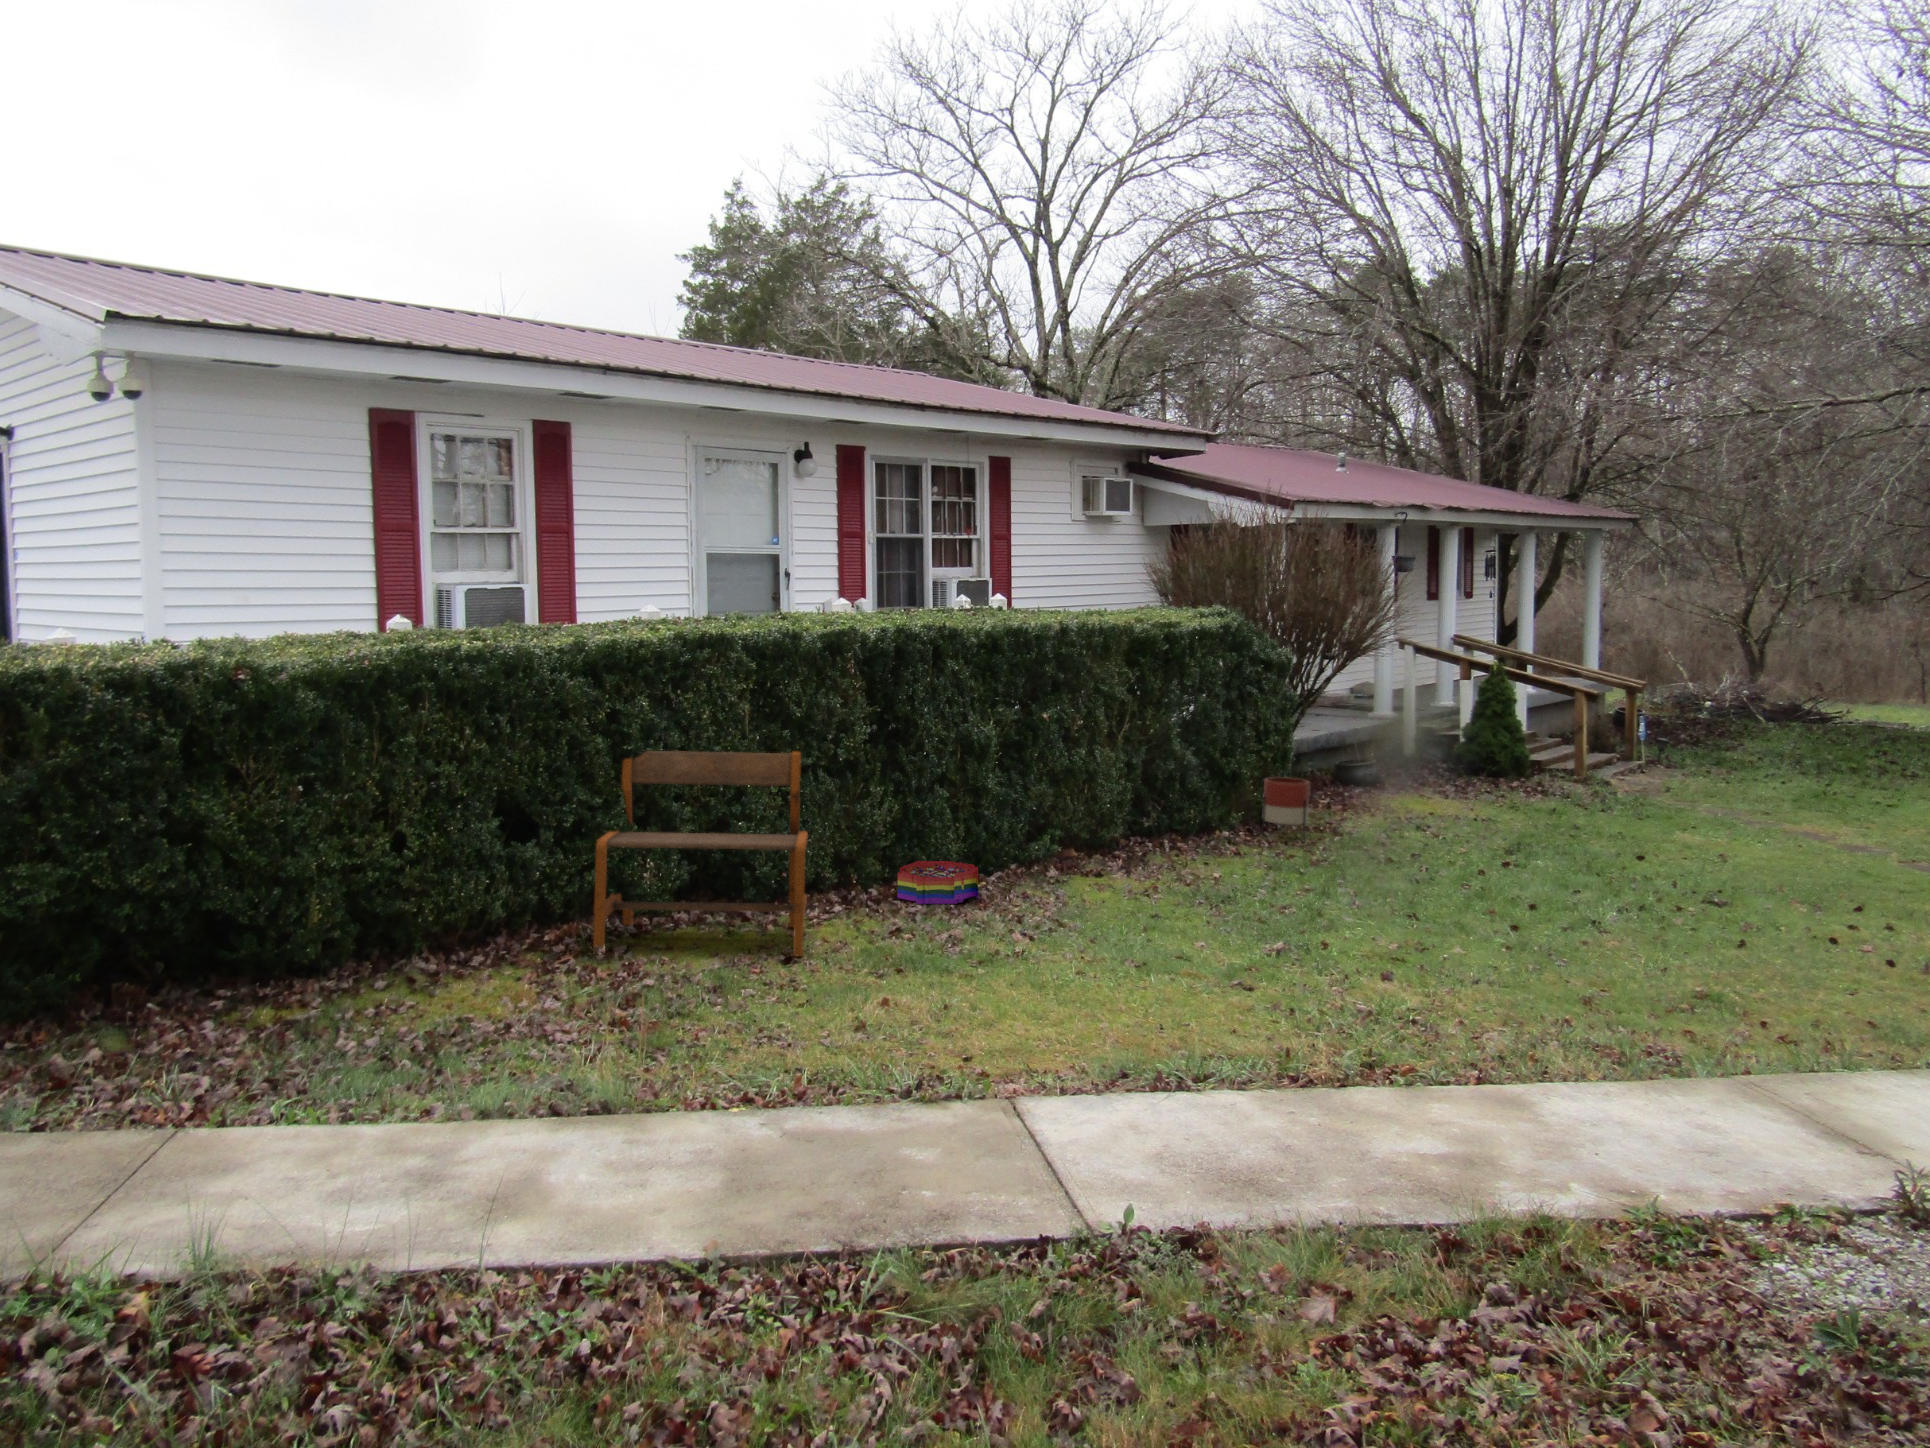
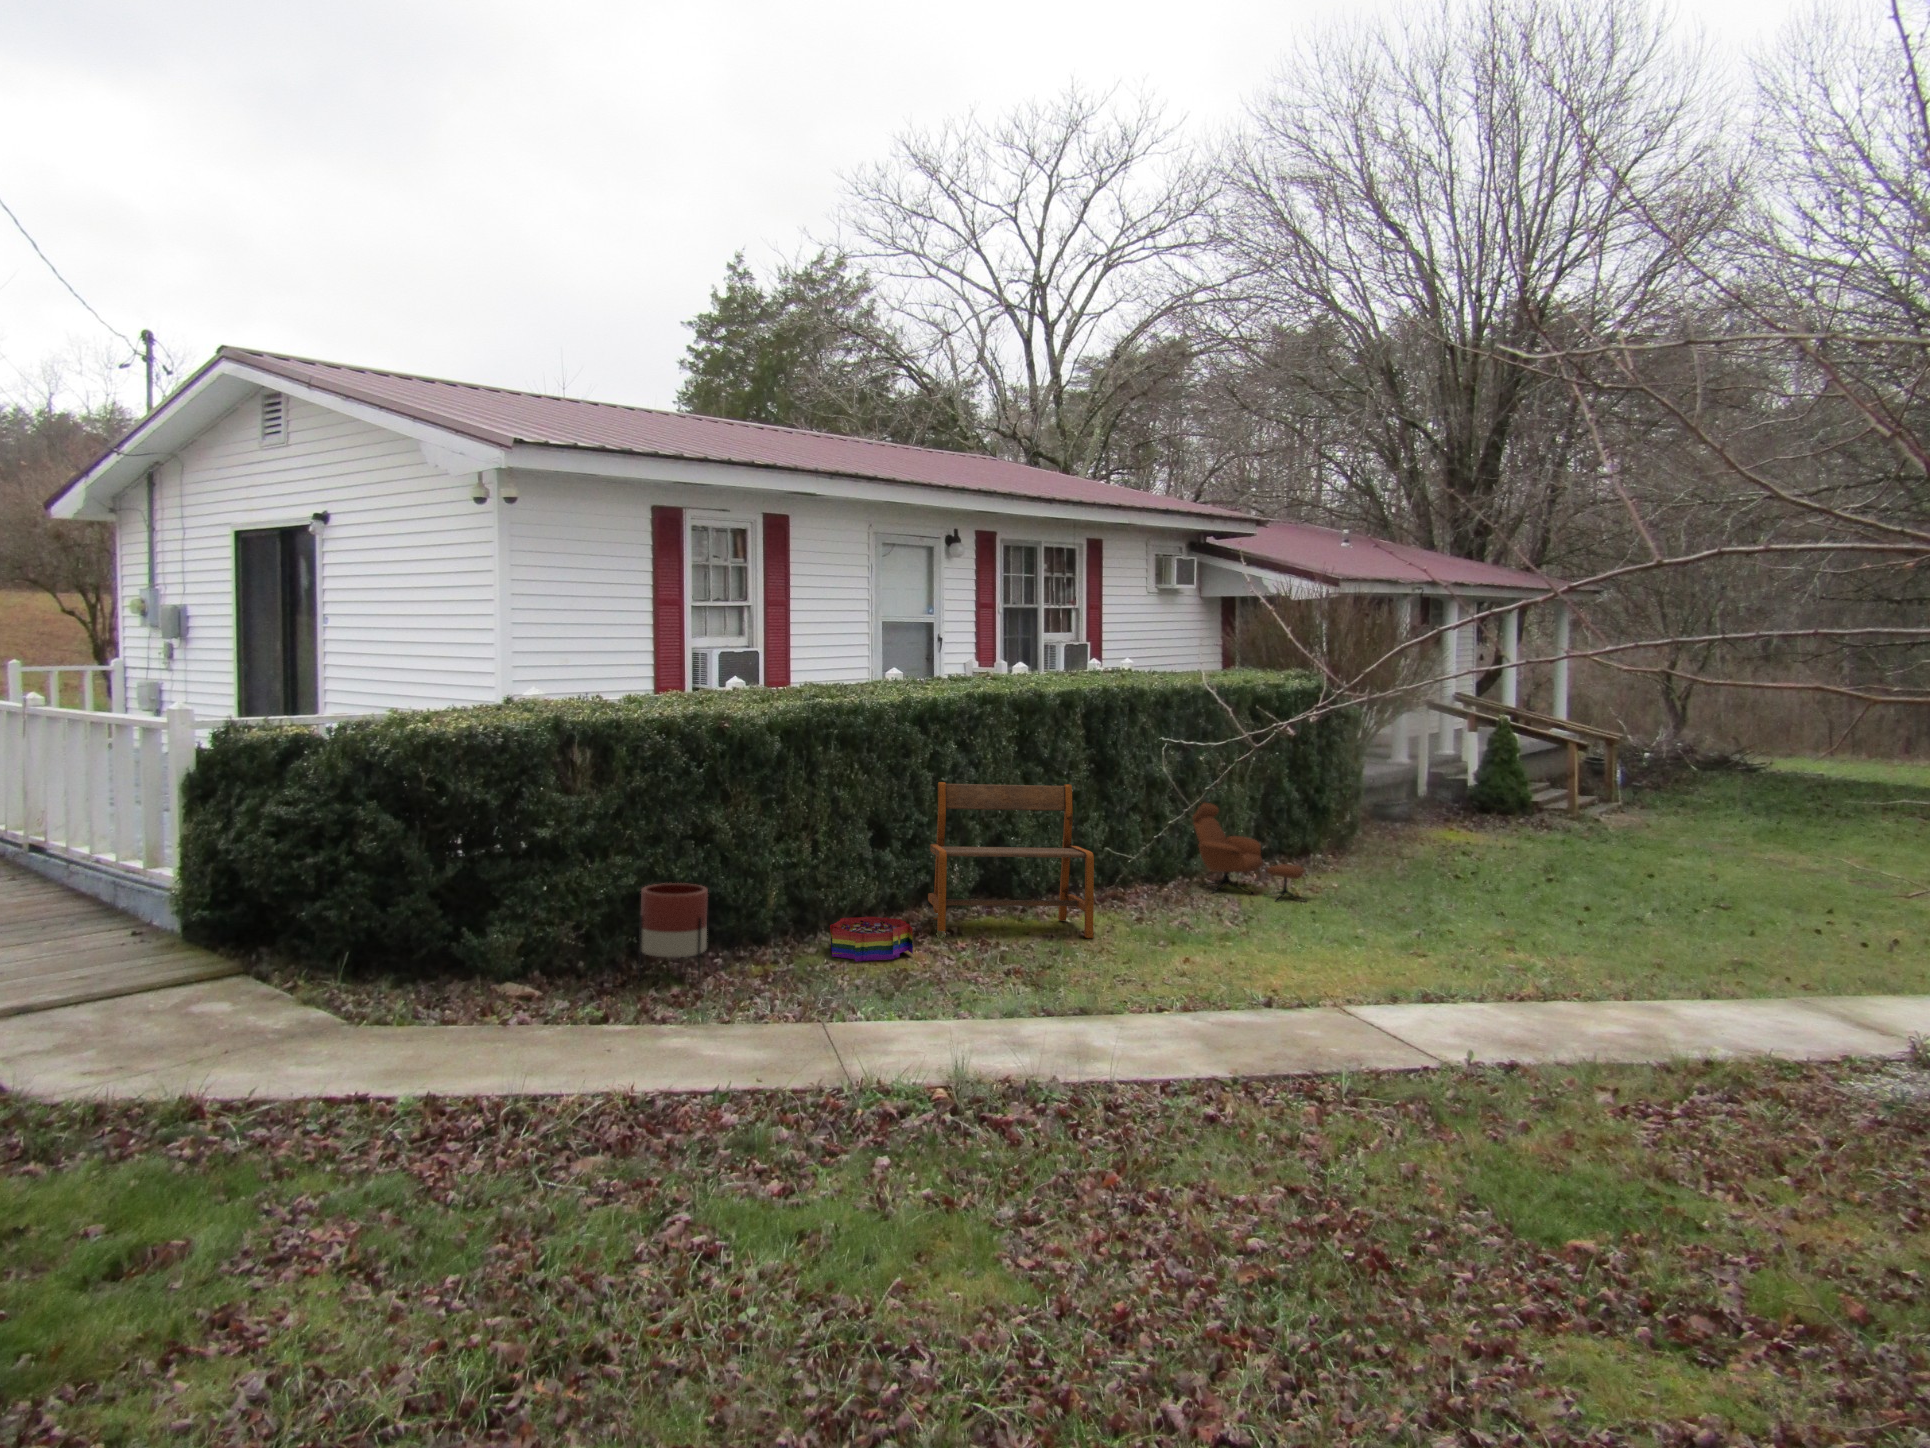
lounge chair: none [1021,770,1153,898] -> present [1192,802,1304,899]
planter: present [1263,777,1310,828] -> present [639,883,708,981]
storage bin: present [897,861,979,904] -> present [830,917,913,961]

